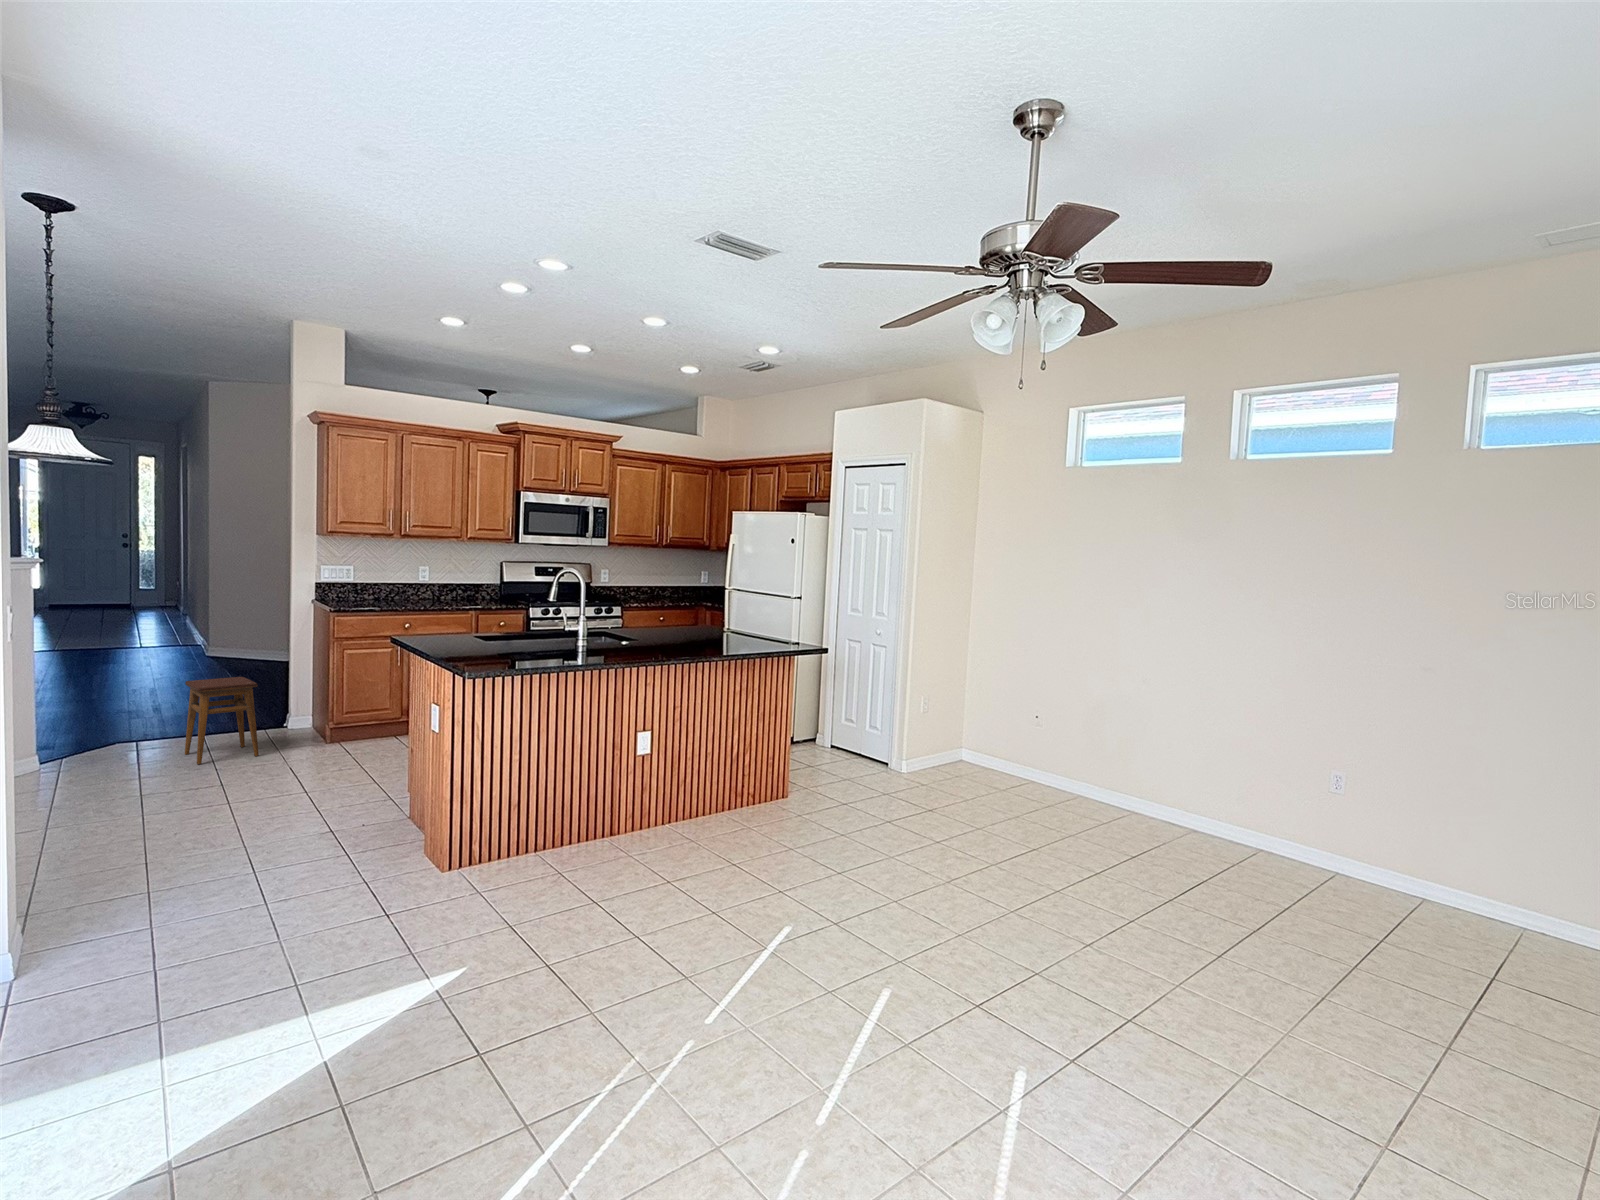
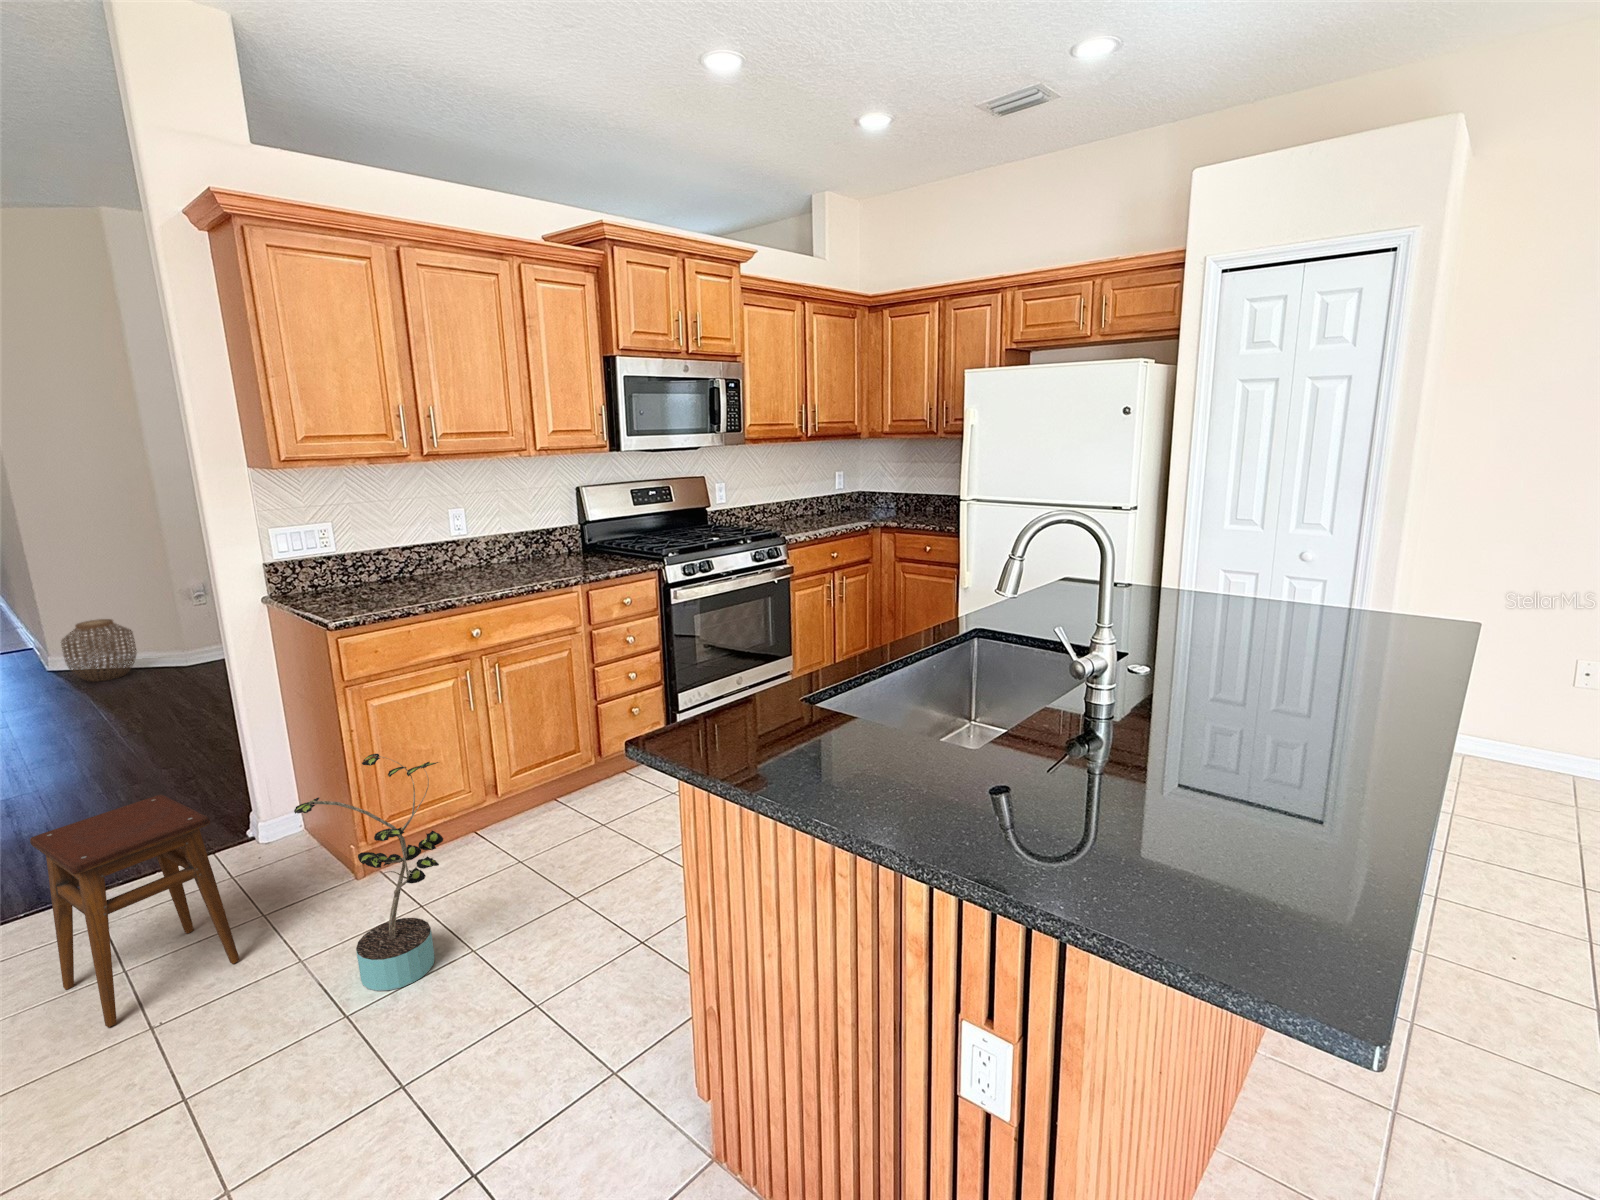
woven basket: none [229,627,270,663] -> present [61,619,136,682]
potted plant: none [288,663,357,769] -> present [294,754,443,991]

